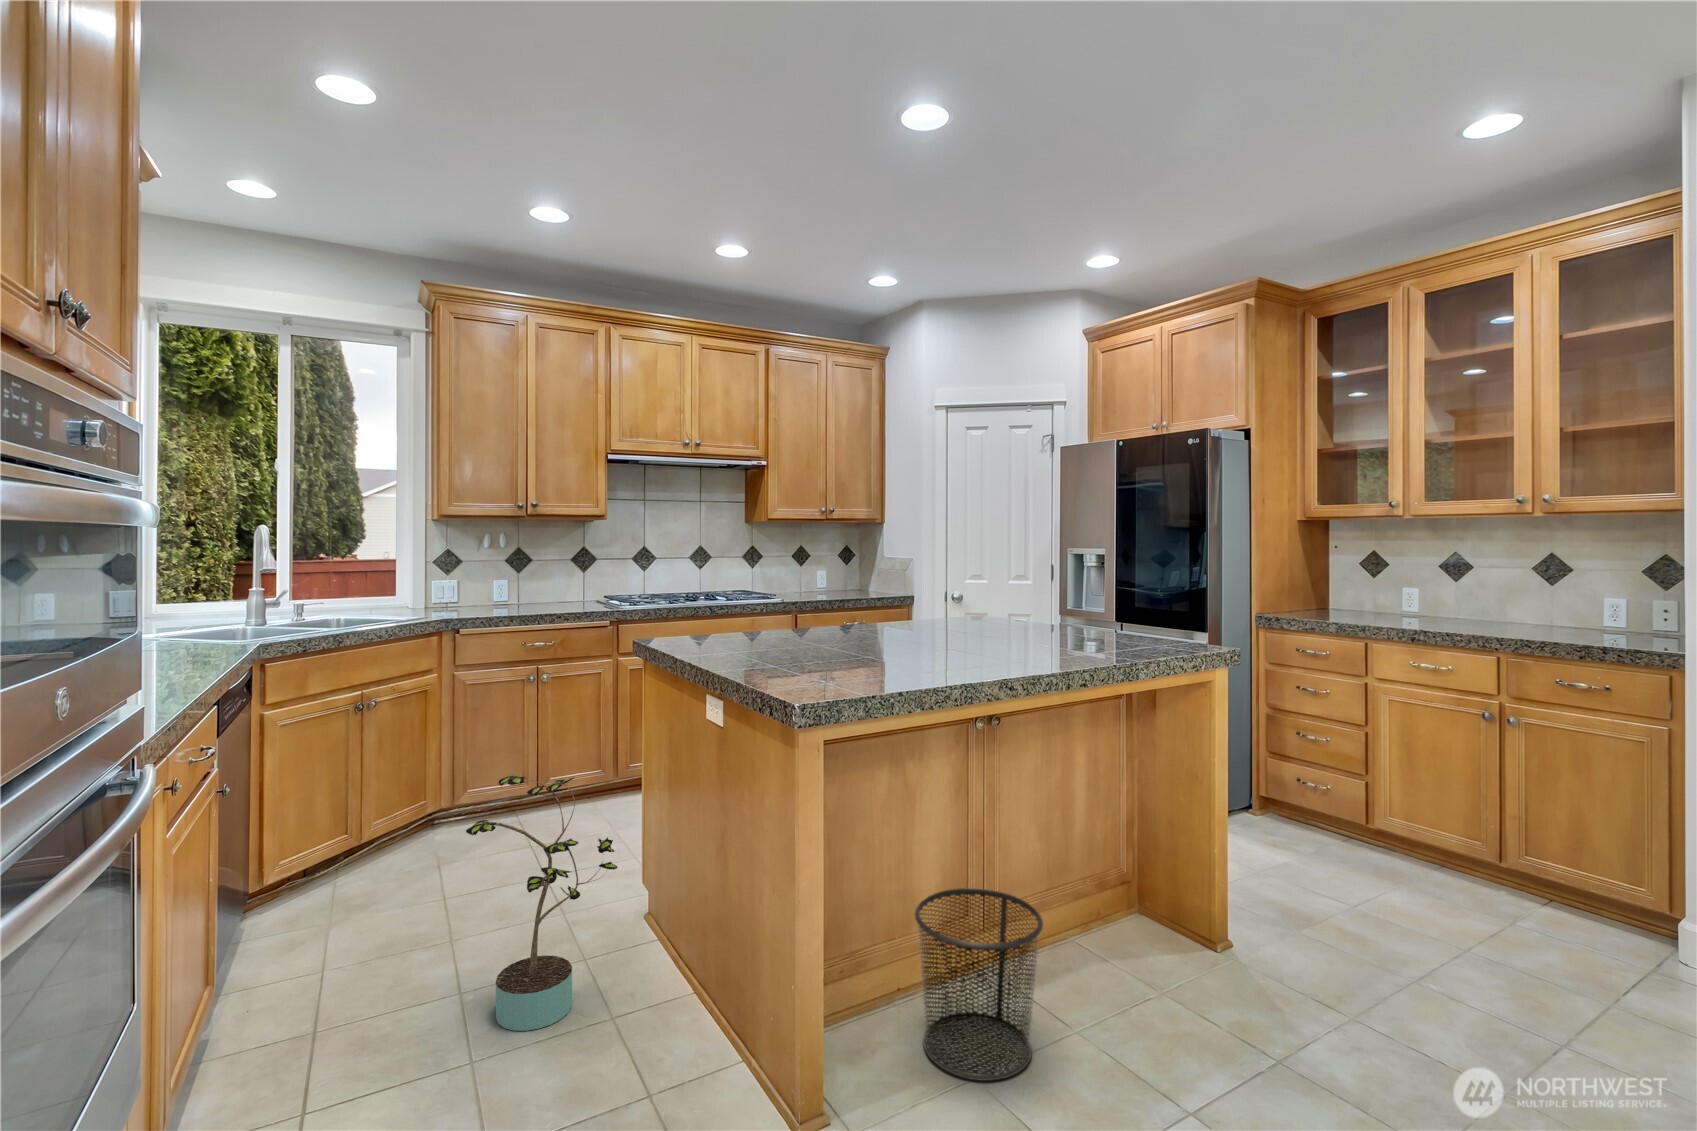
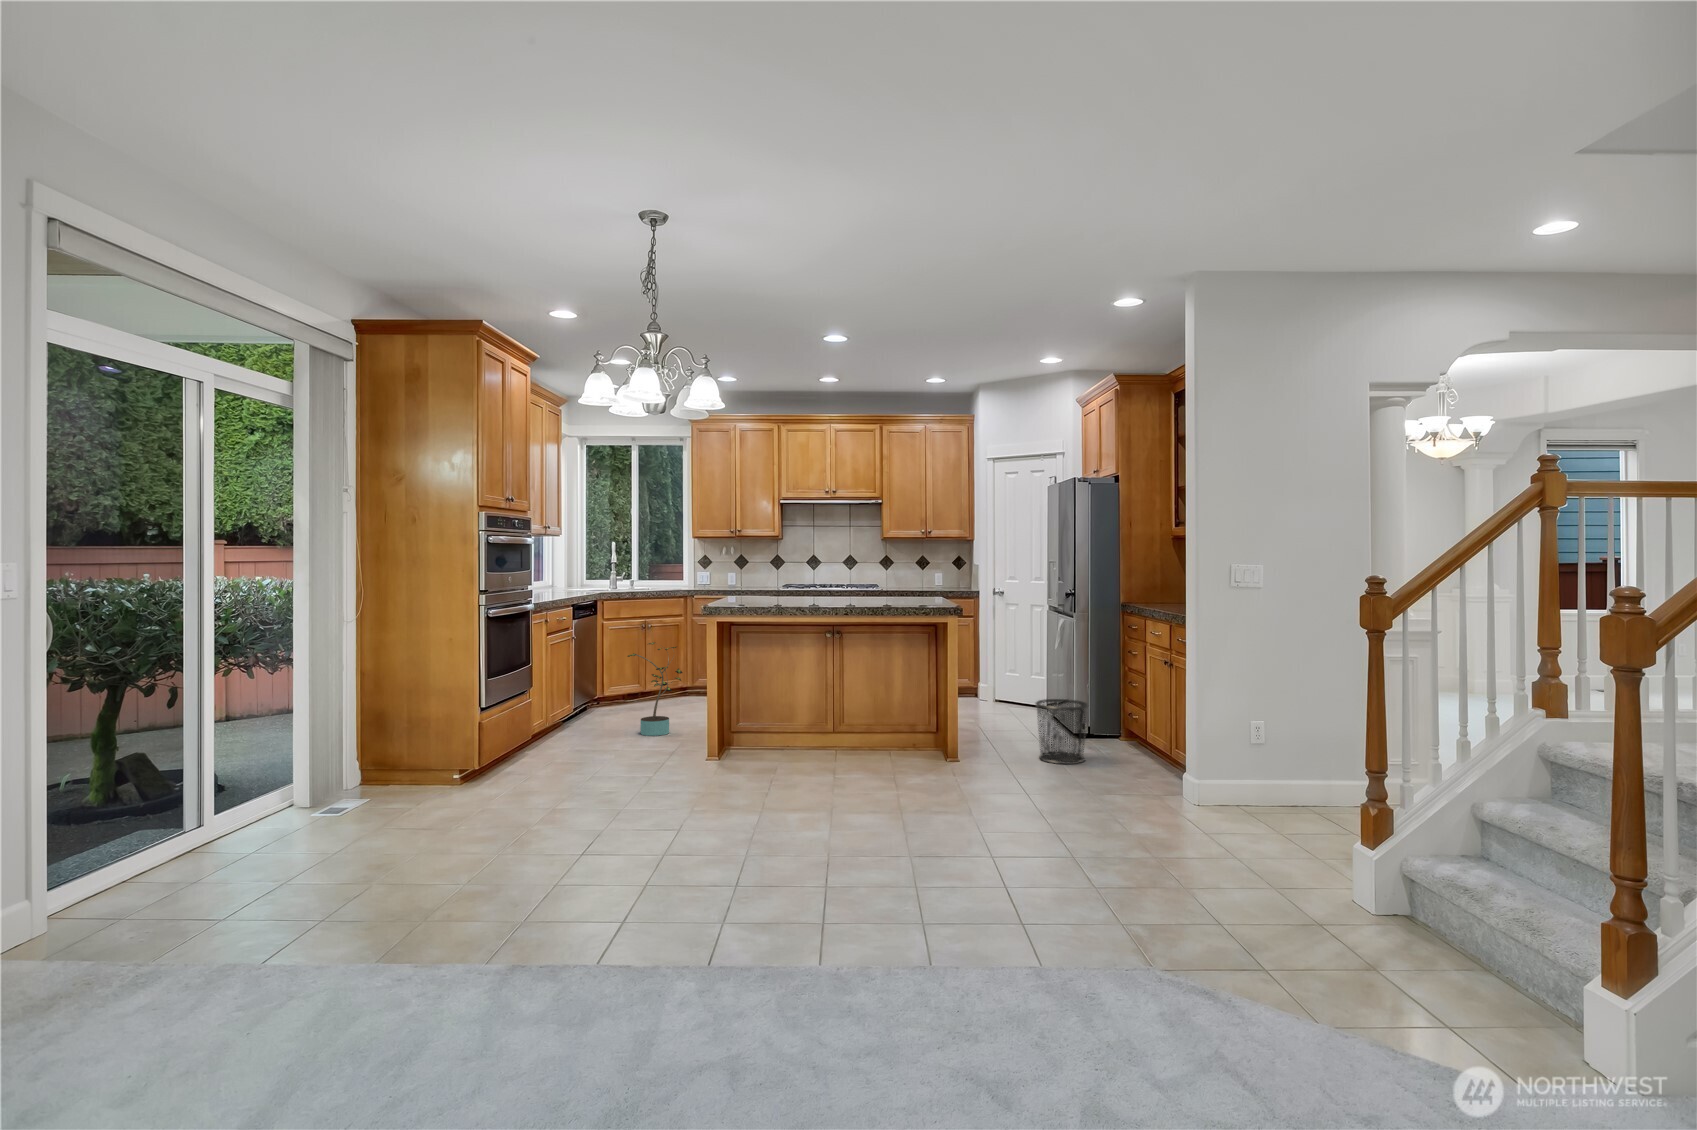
waste bin: present [915,888,1043,1081] -> present [1036,699,1089,764]

